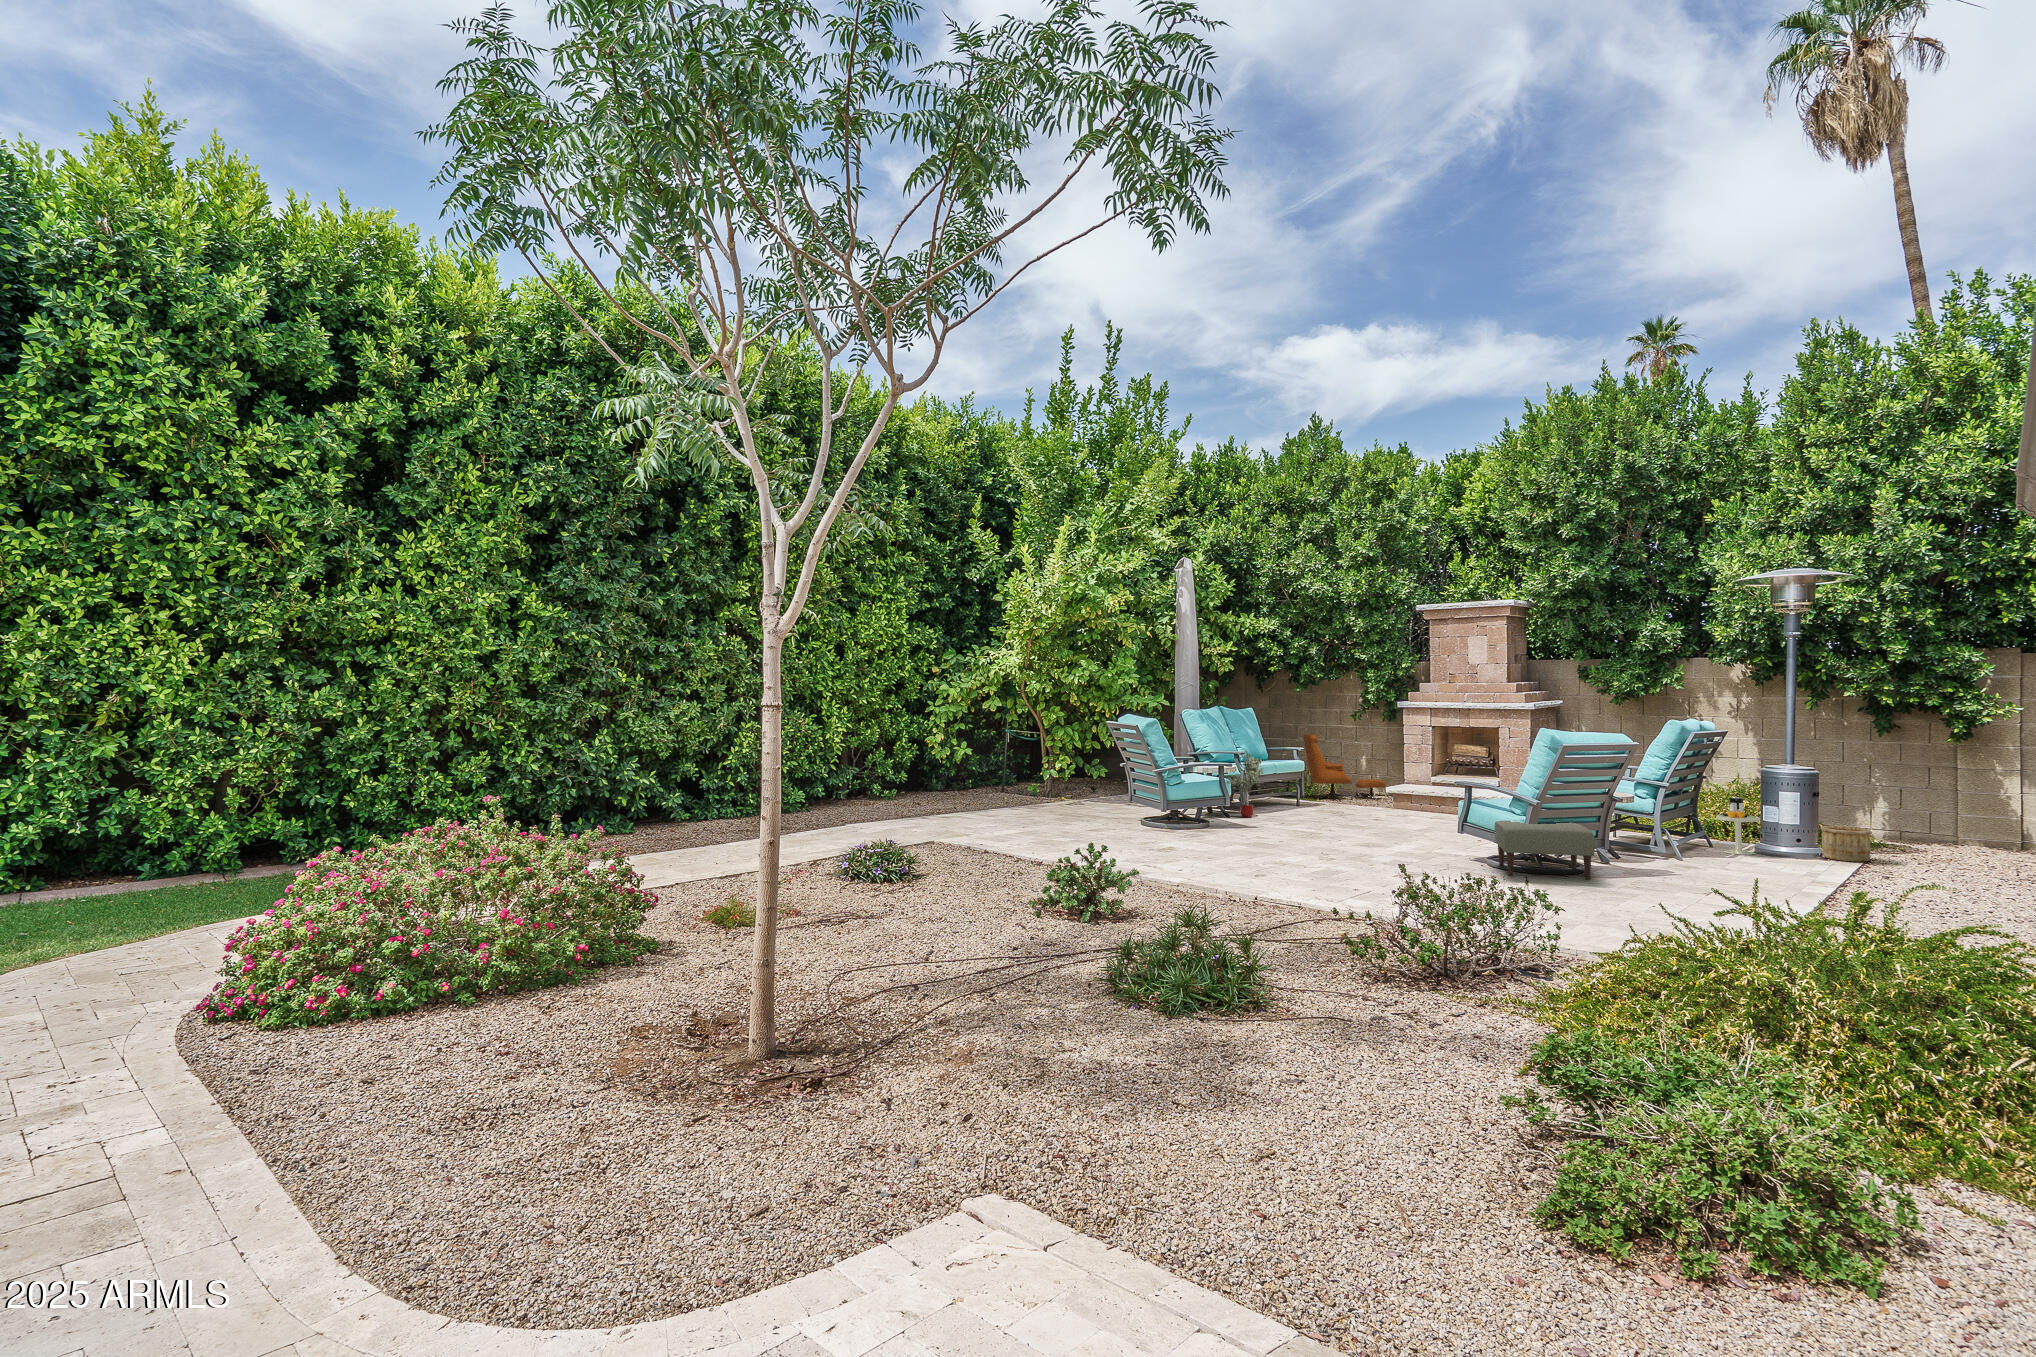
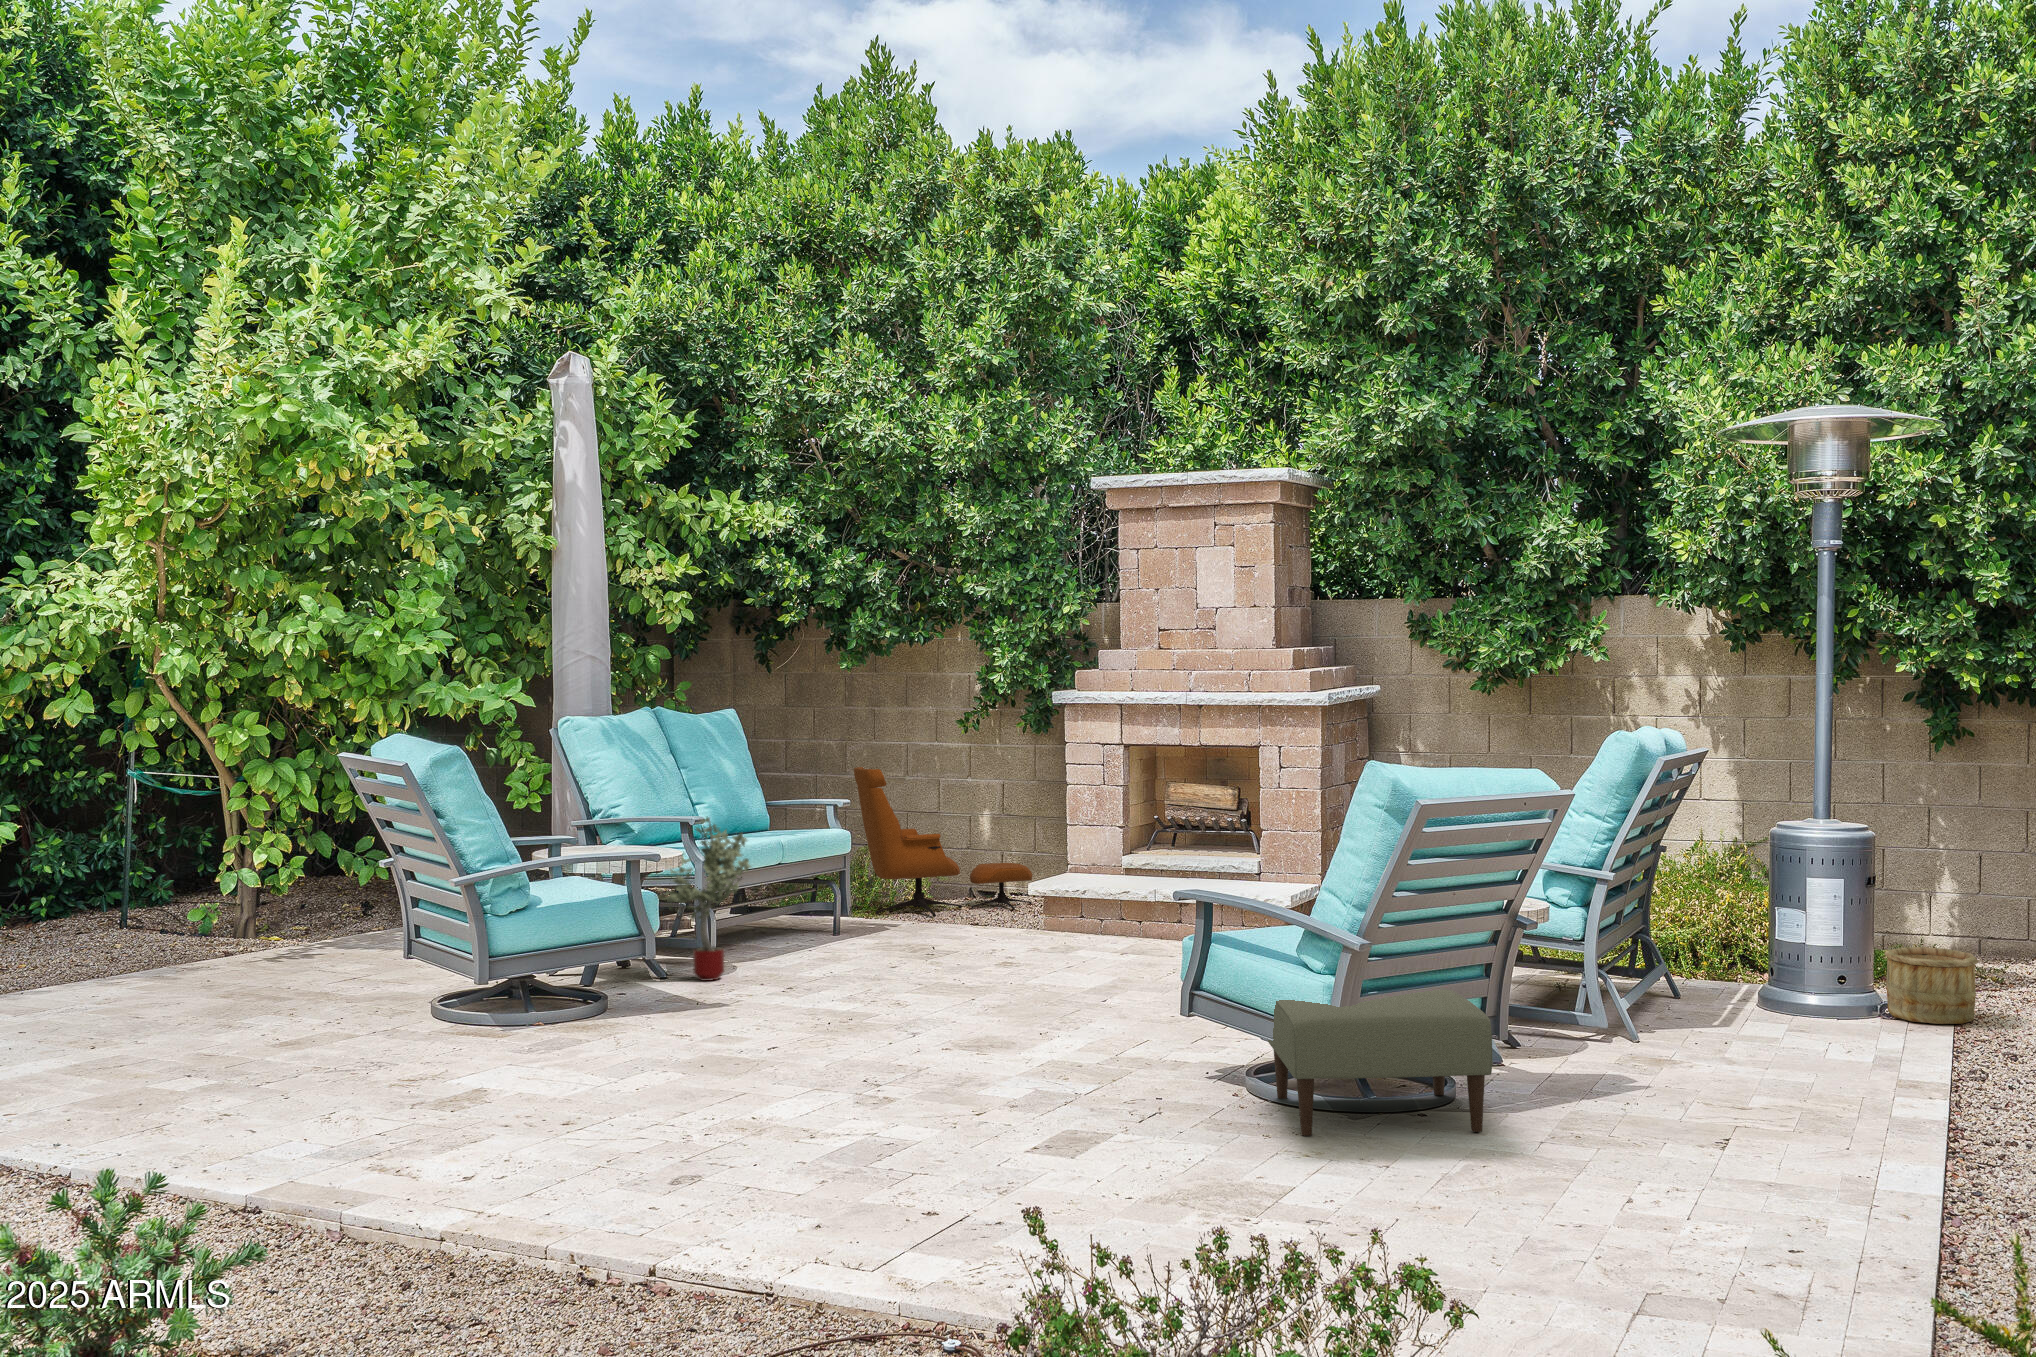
side table: present [1716,797,1760,855] -> none [1696,894,1778,1020]

